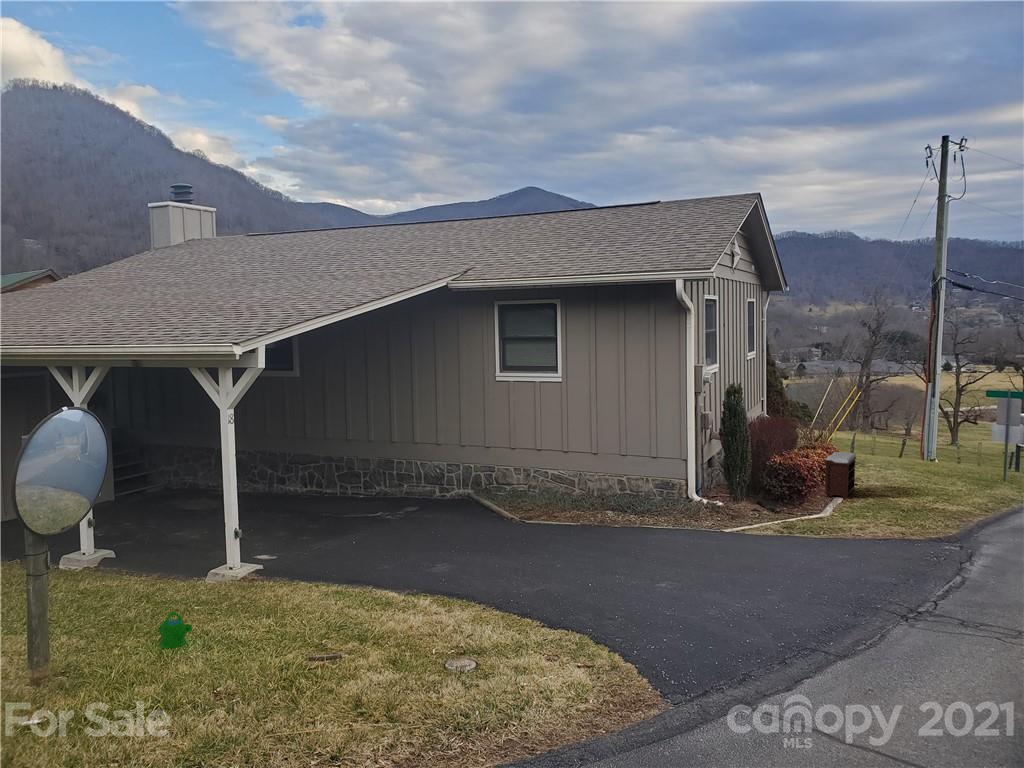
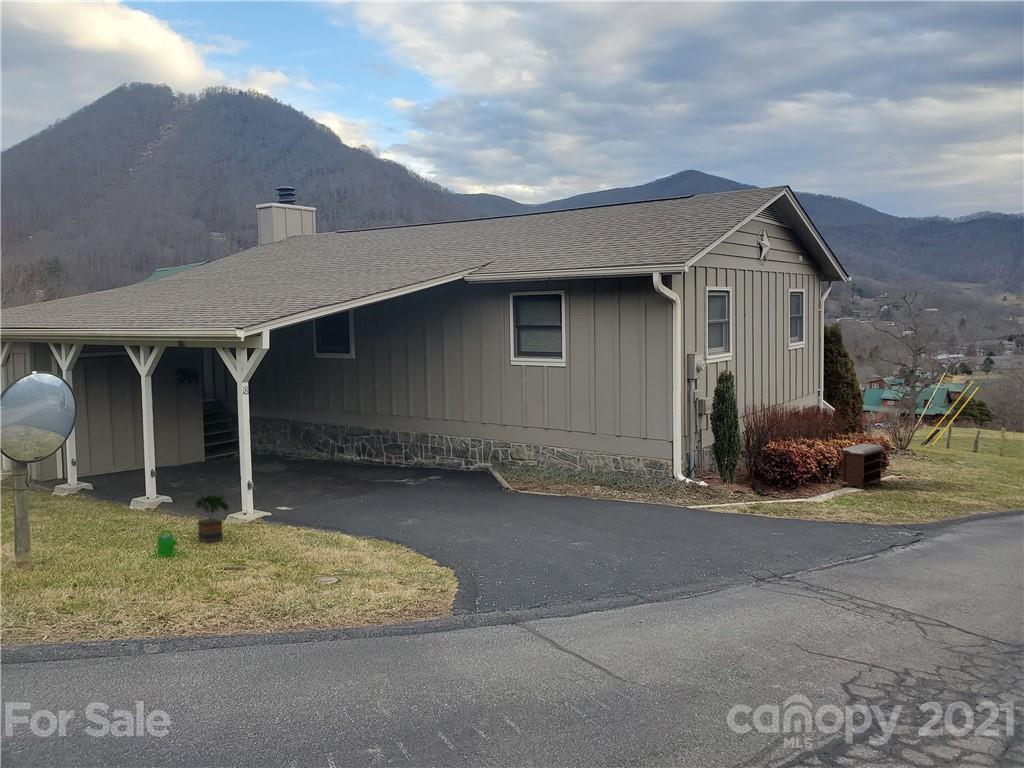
potted tree: none [195,557,244,621] -> present [196,495,229,543]

